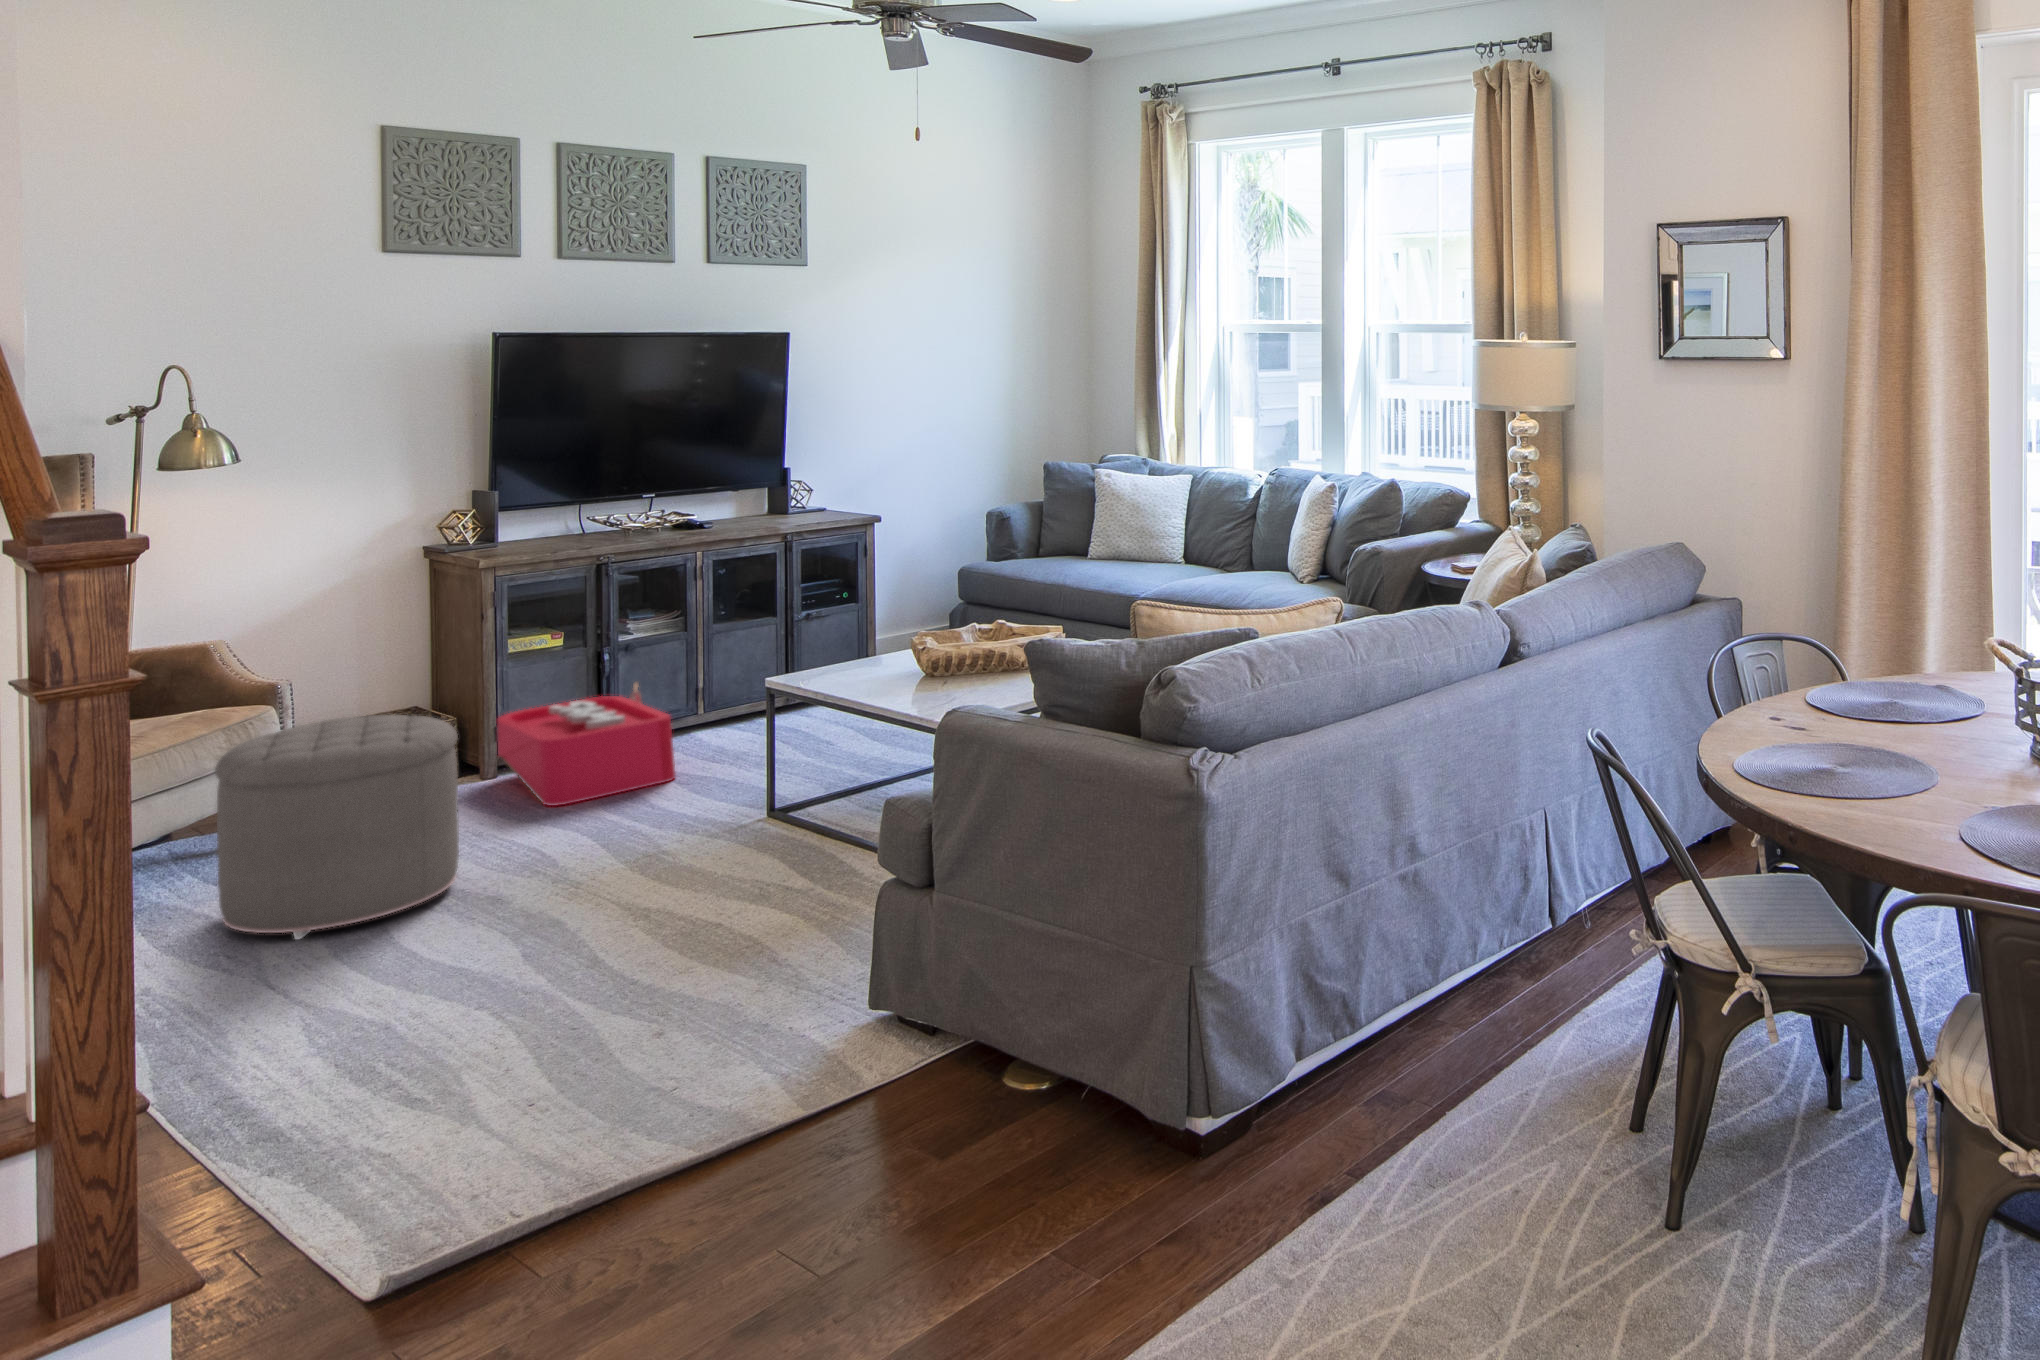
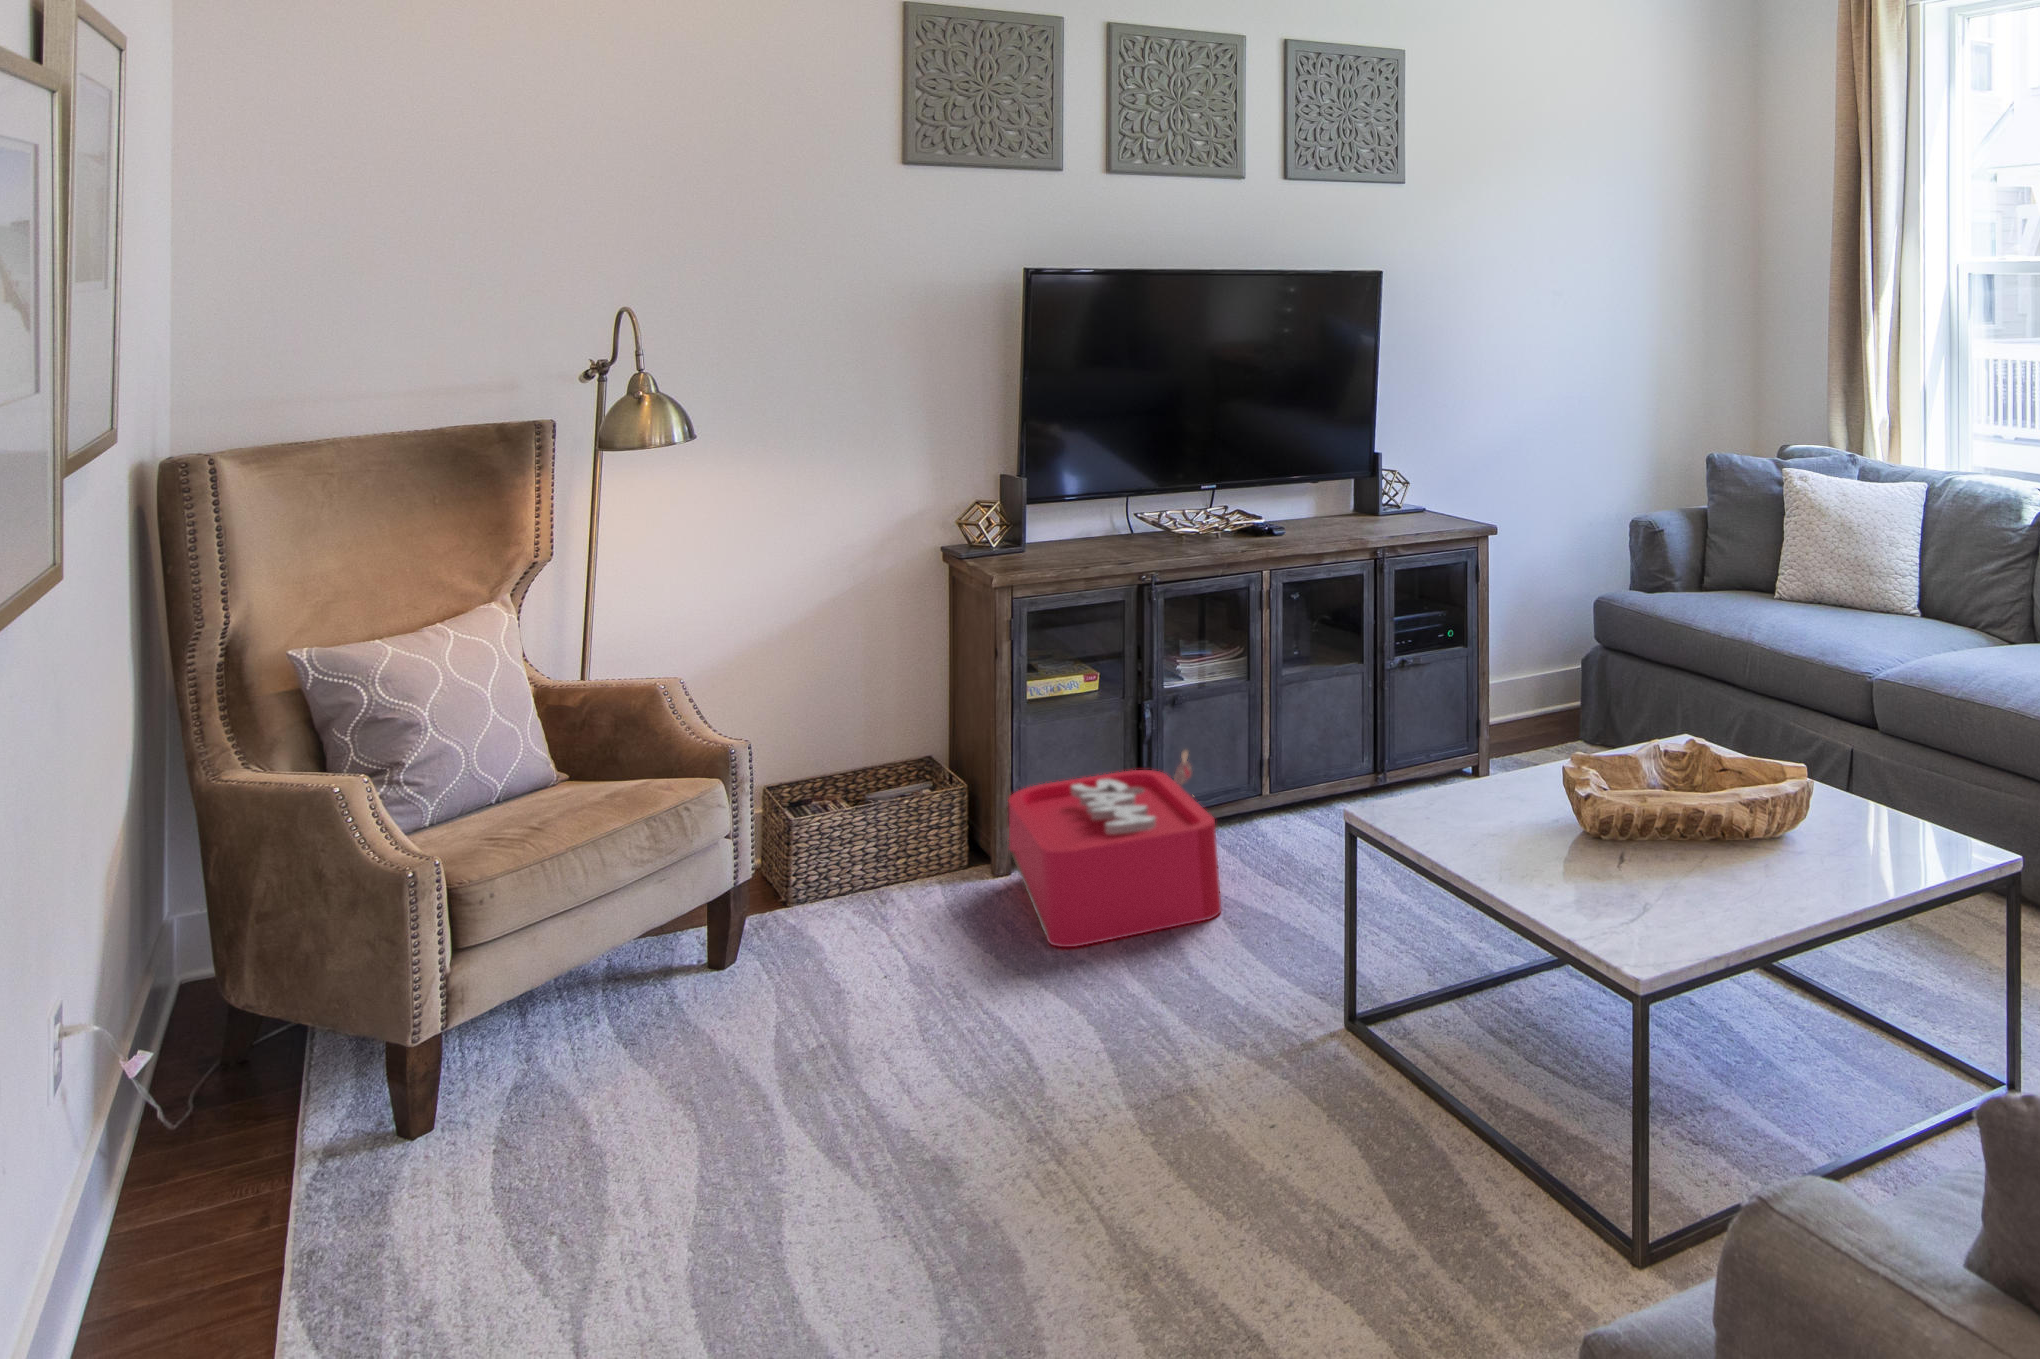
ottoman: present [215,715,459,939] -> none [559,826,892,1205]

